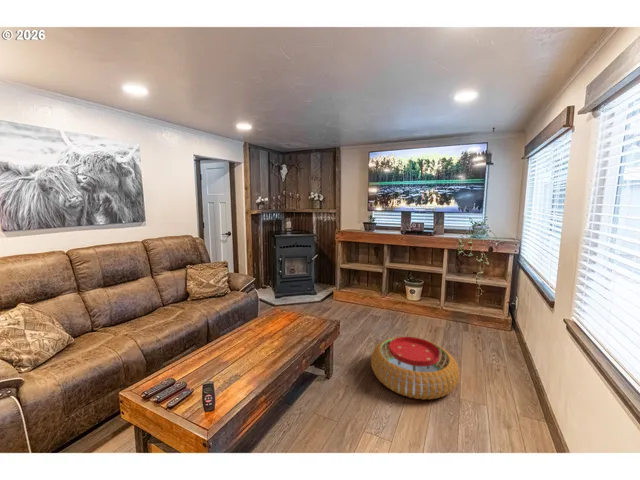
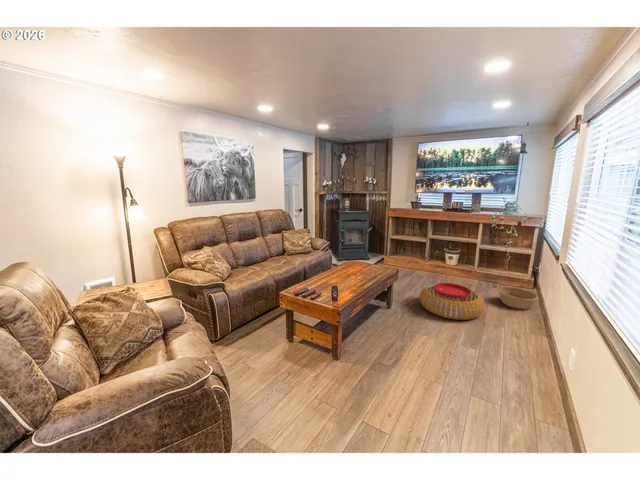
basket: none [474,336,525,370] -> present [499,287,538,309]

